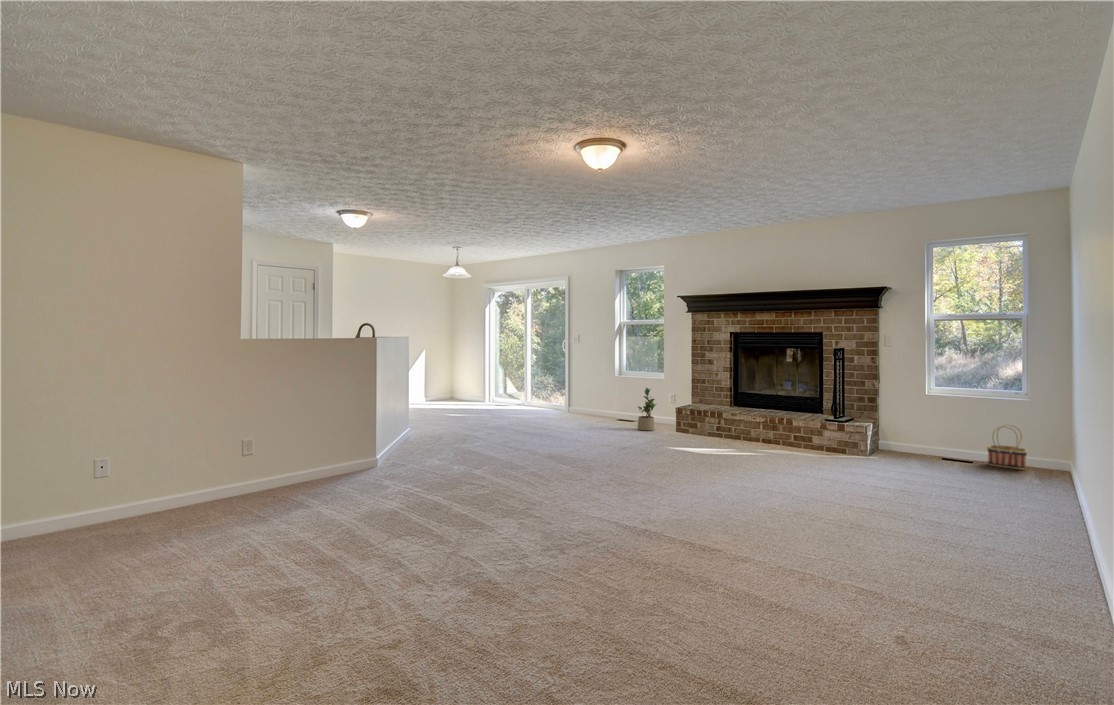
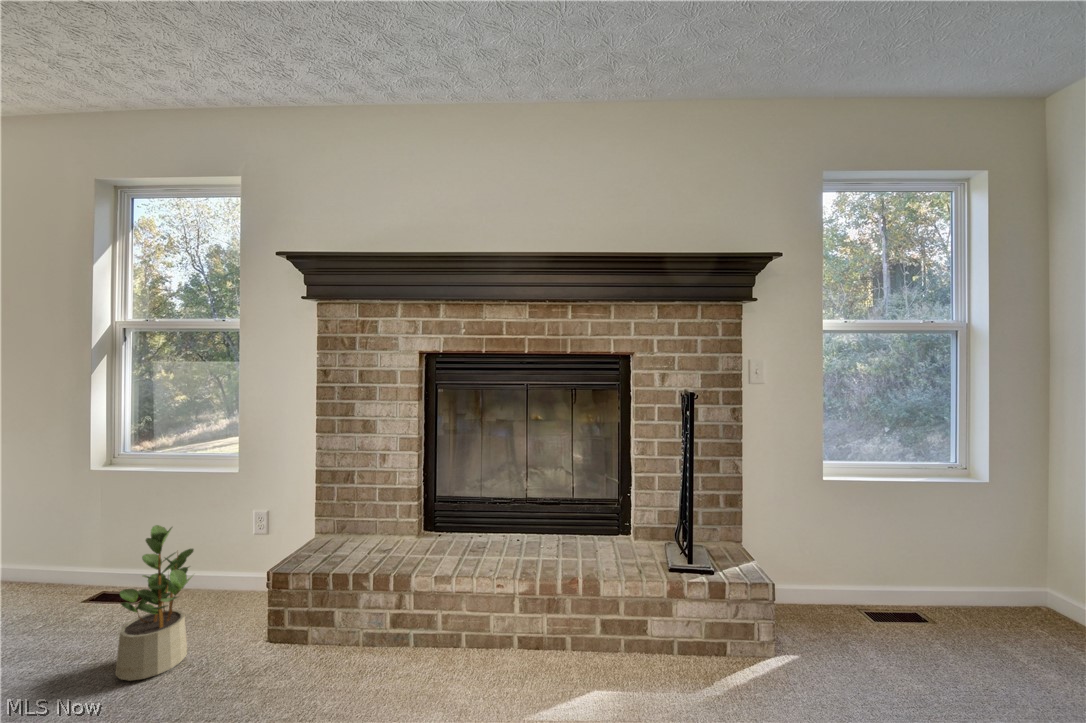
basket: present [987,425,1027,470] -> none [957,538,1045,637]

